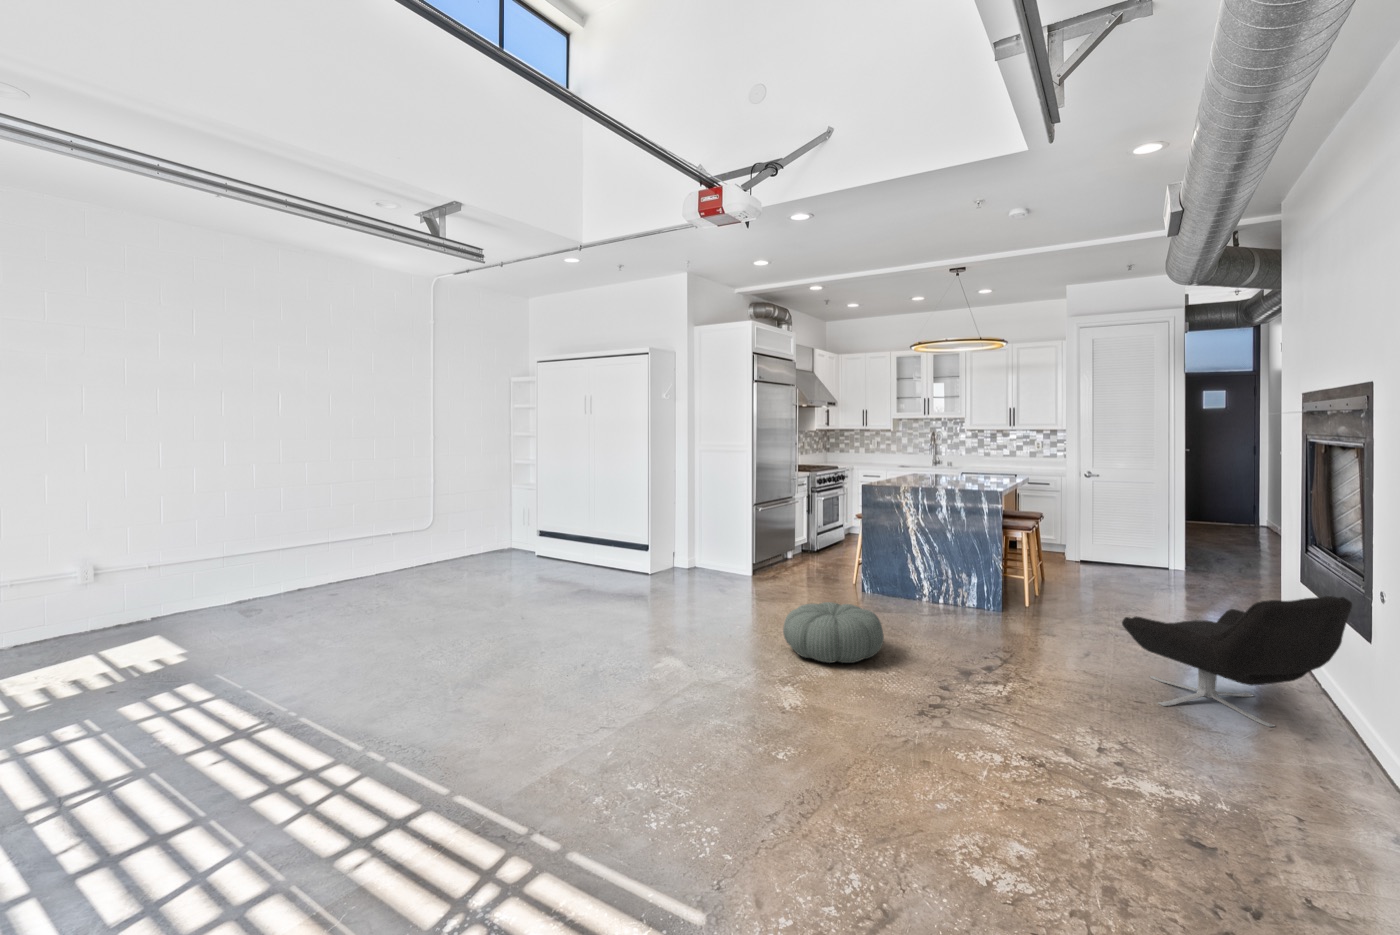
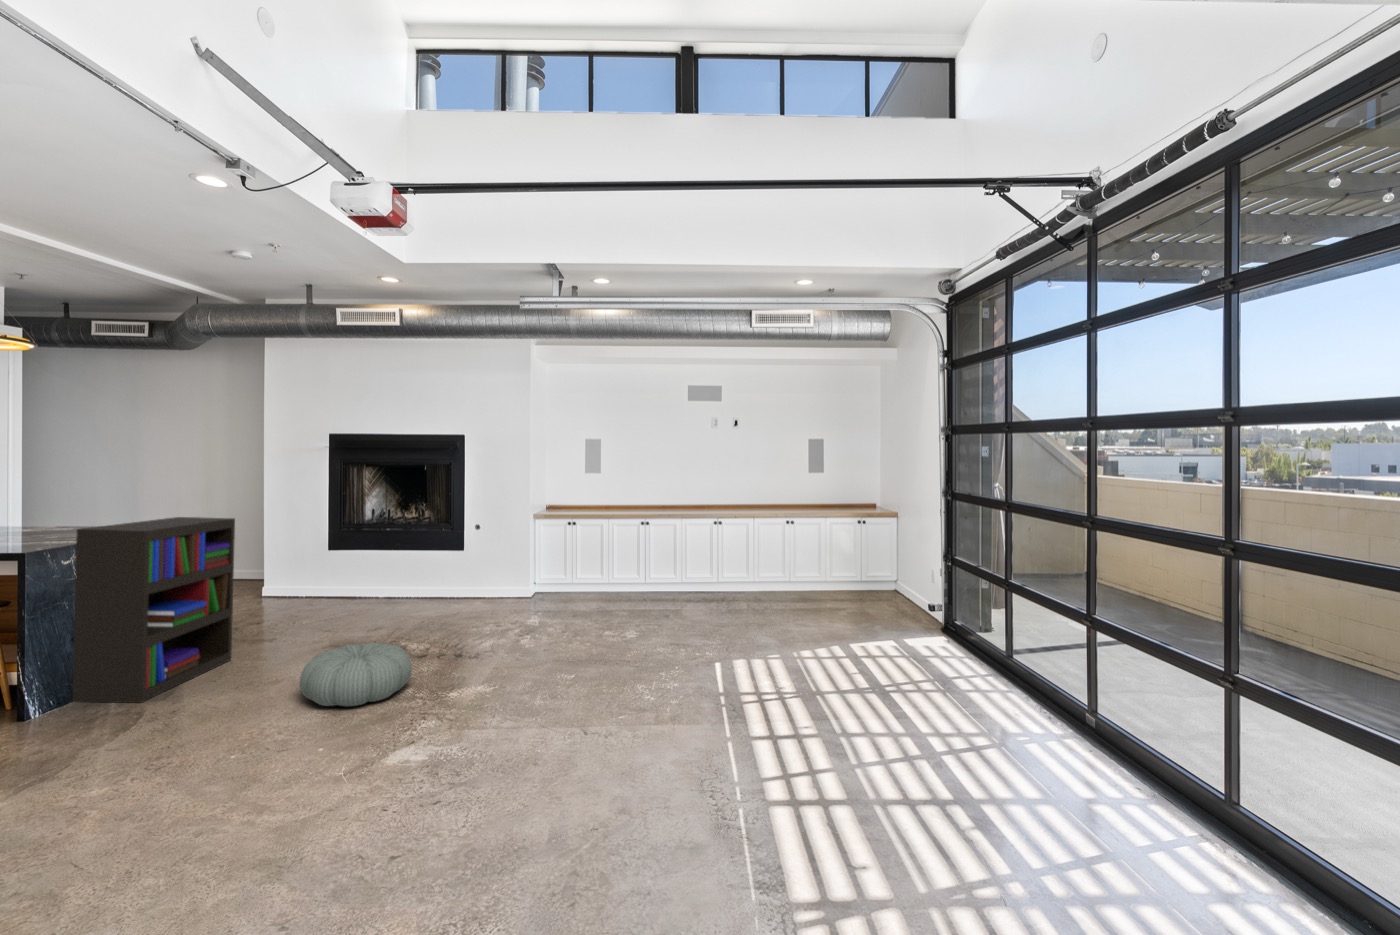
bookshelf: none [870,474,986,621] -> present [73,517,235,703]
lounge chair: present [1122,596,1352,727] -> none [381,543,477,622]

